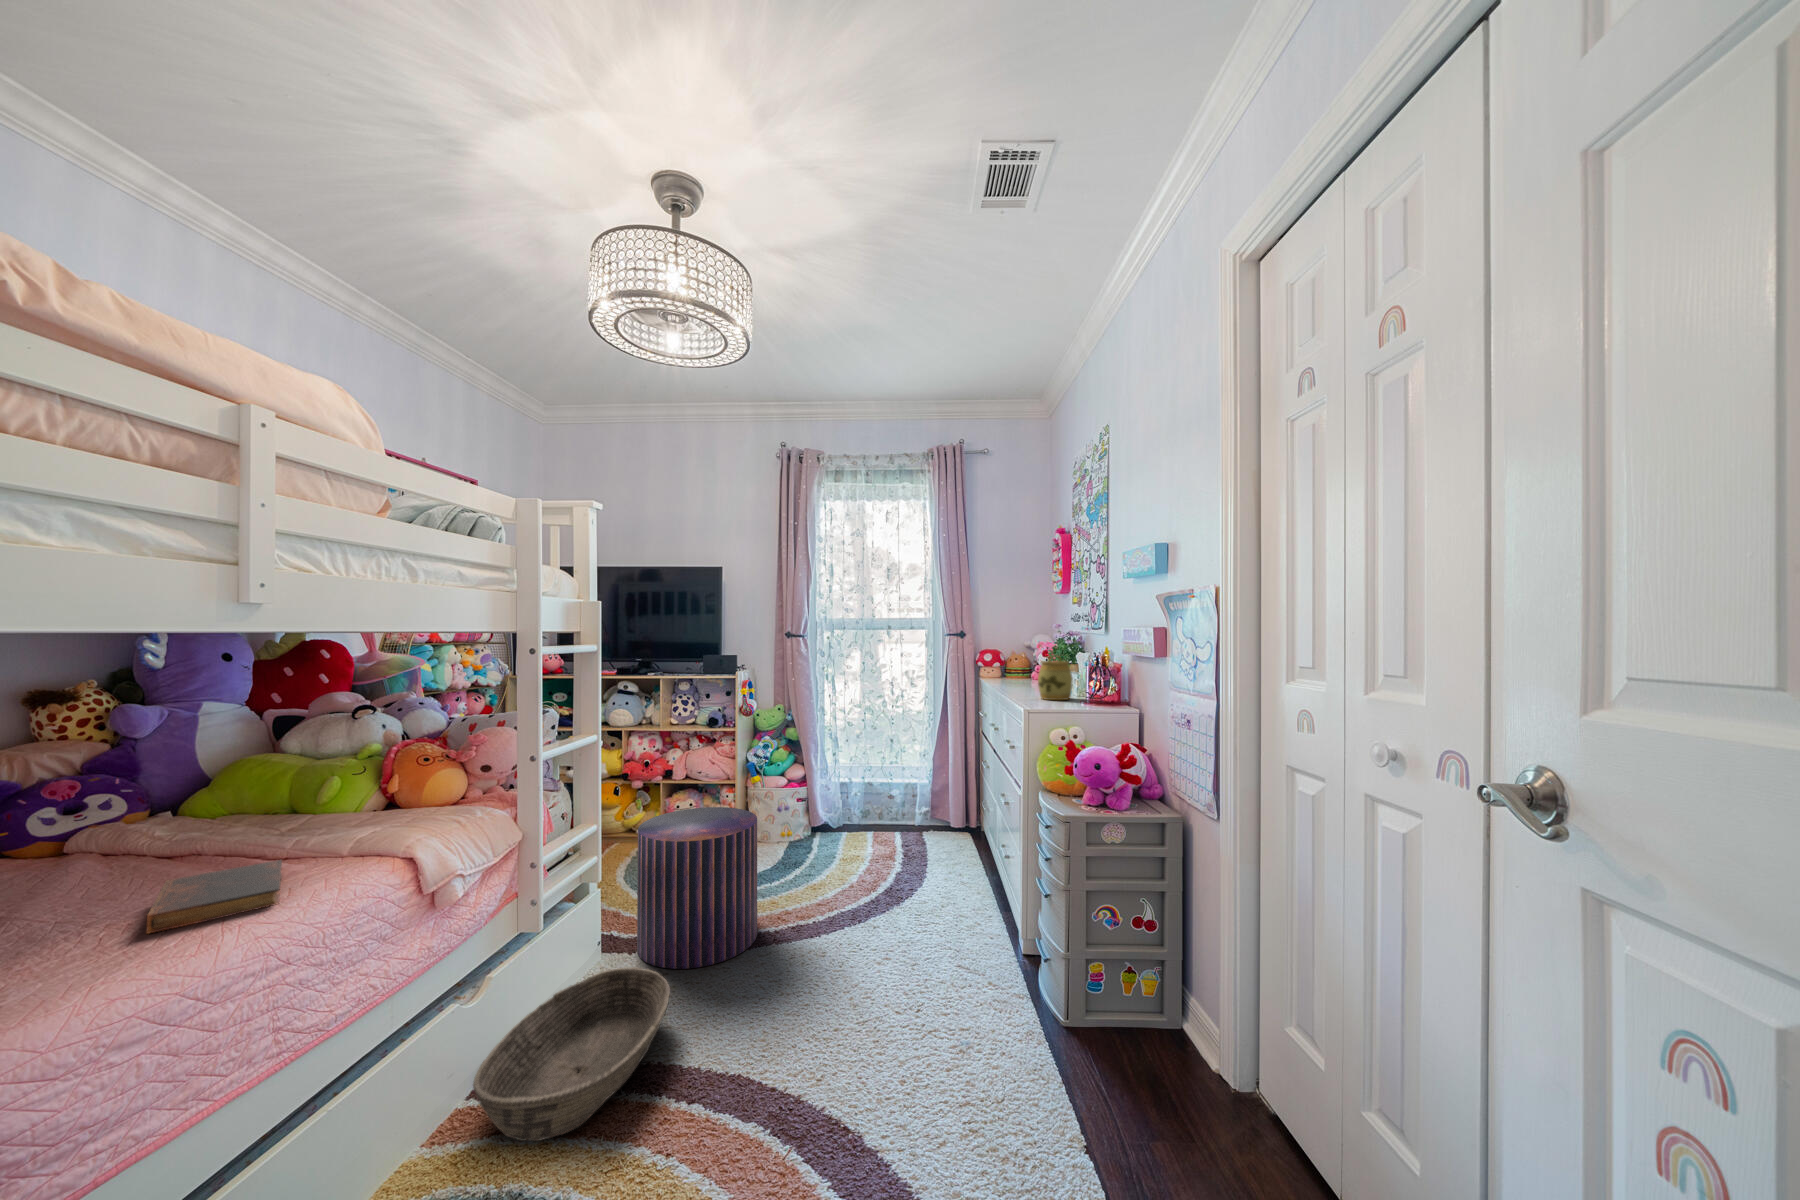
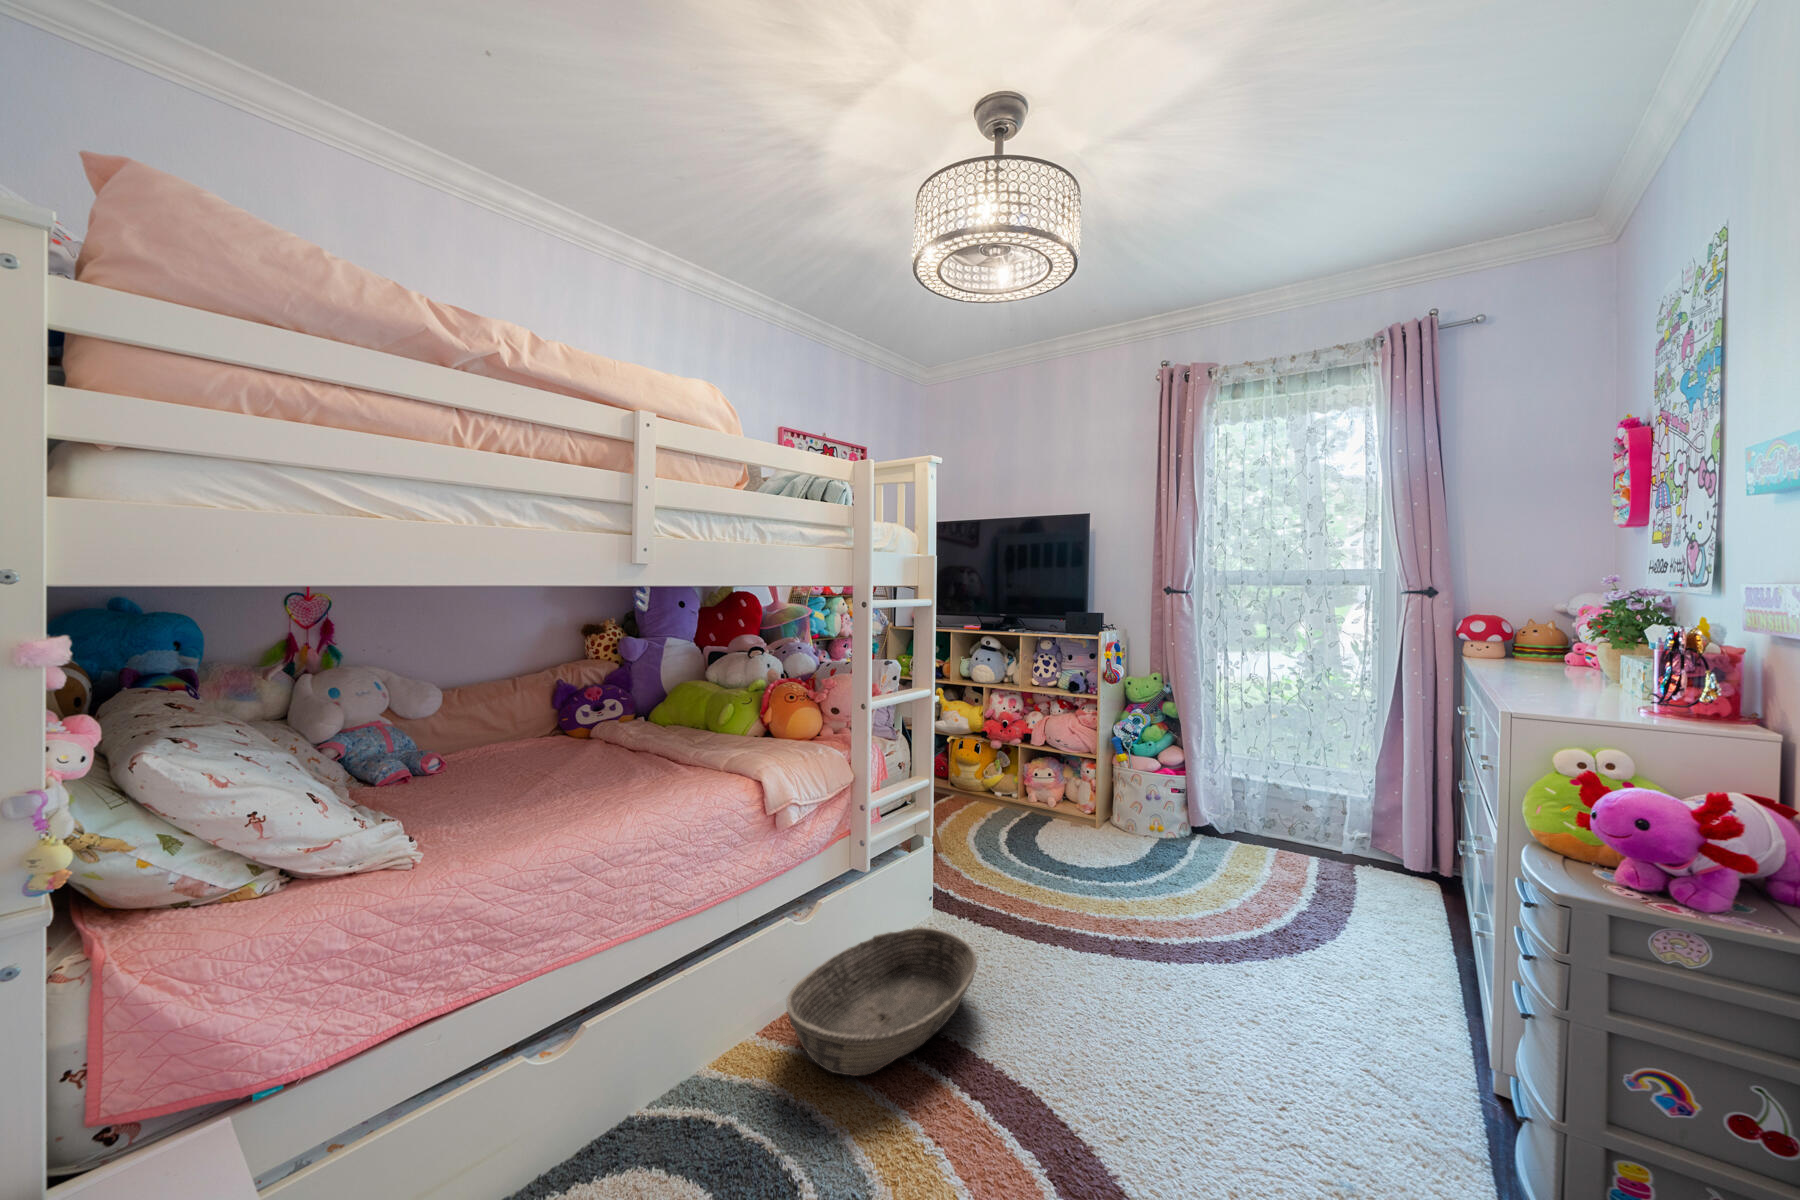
jar: present [1038,655,1073,700] -> none [1542,629,1621,707]
pouf: present [637,807,757,969] -> none [968,779,1097,954]
book: present [146,860,282,934] -> none [570,765,666,805]

